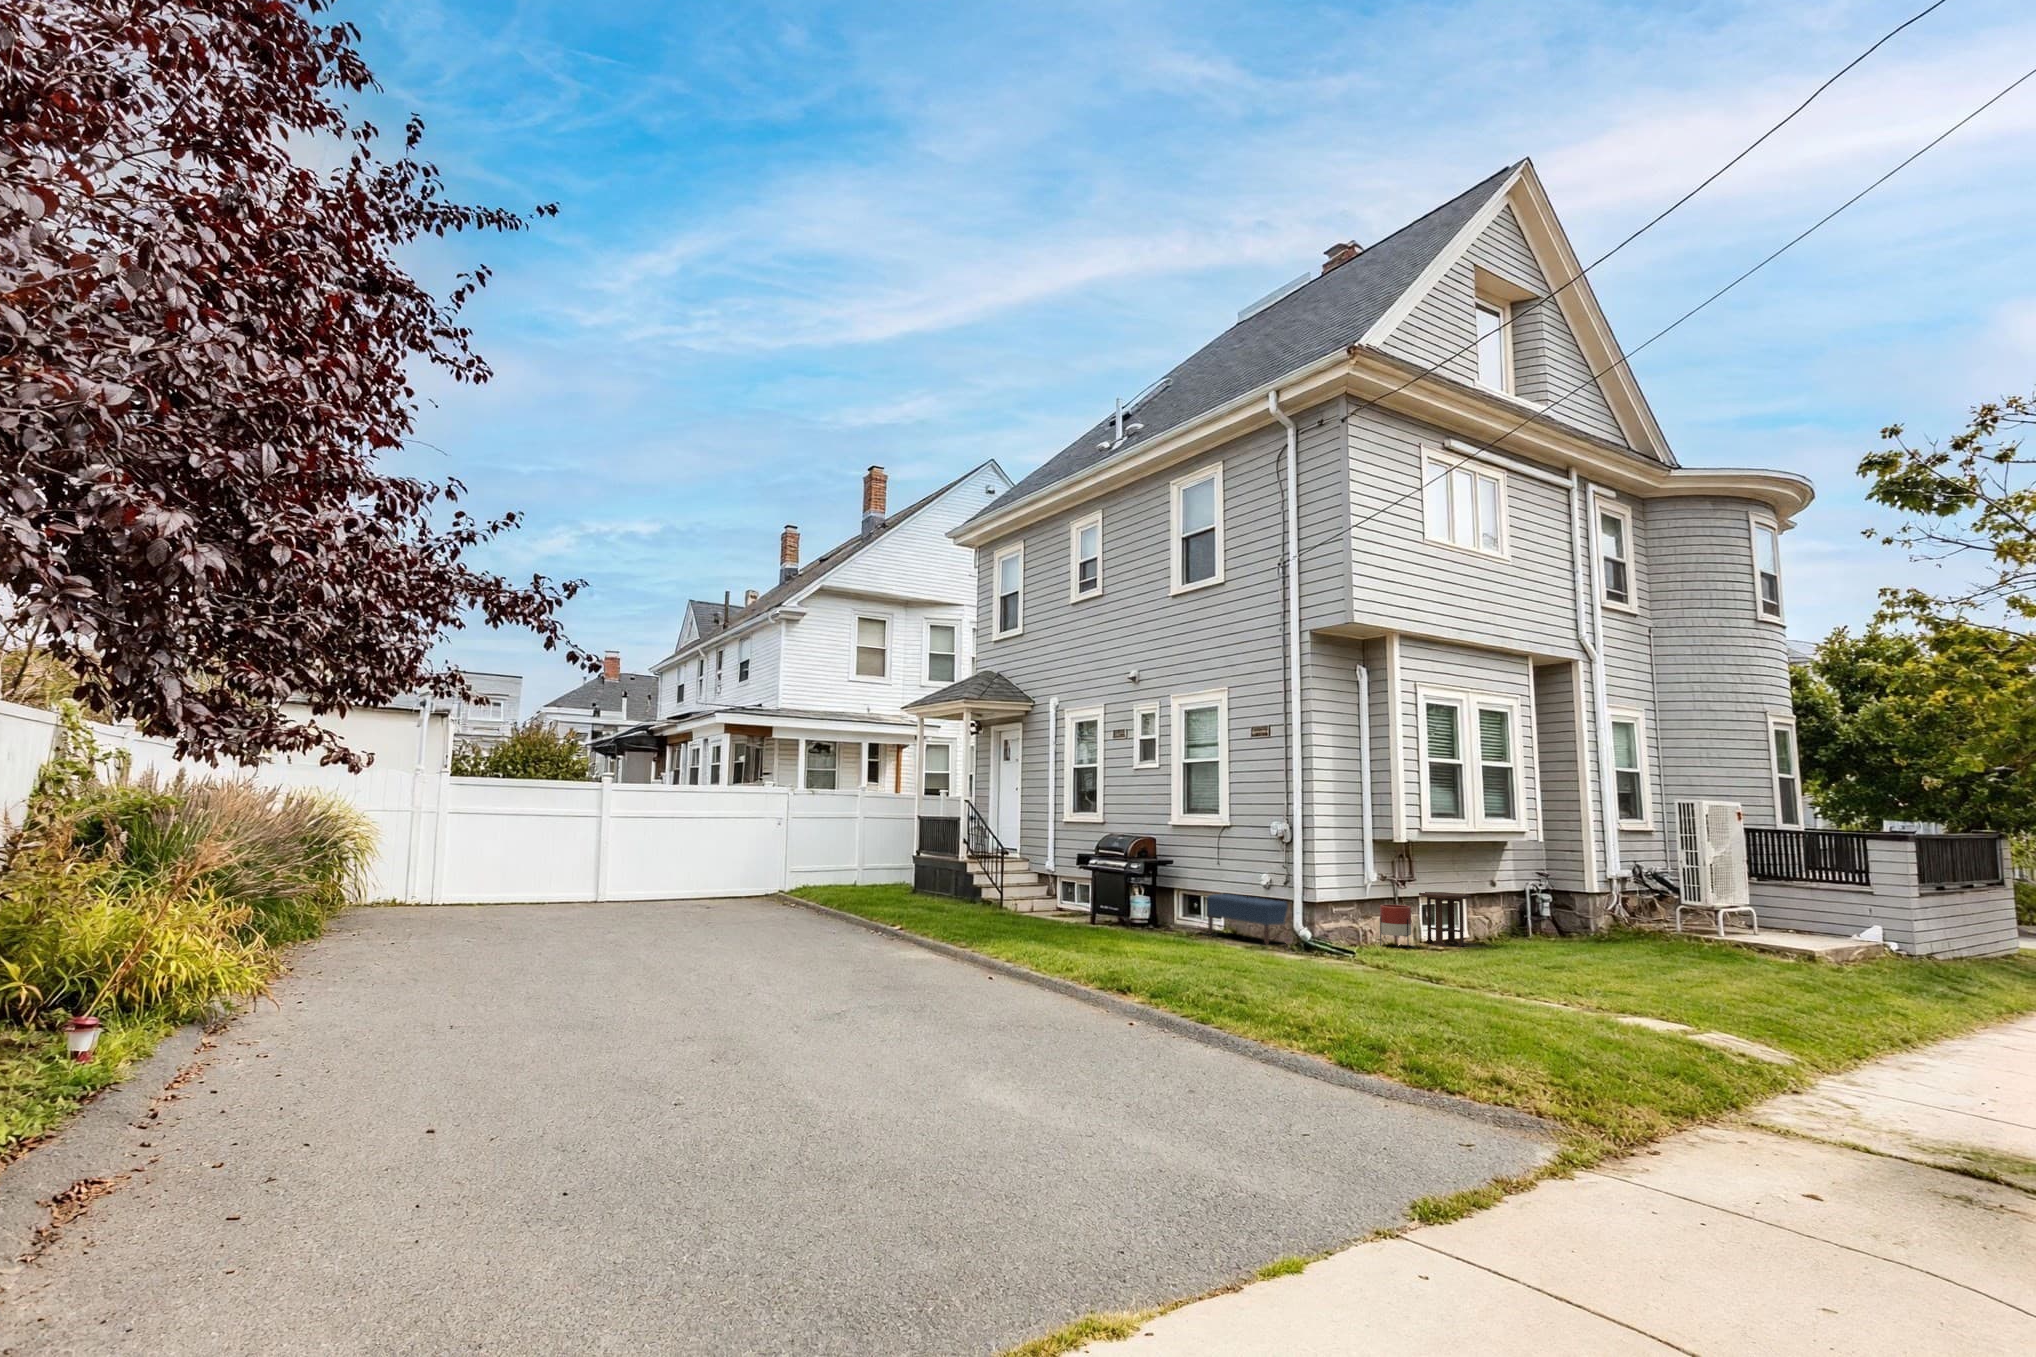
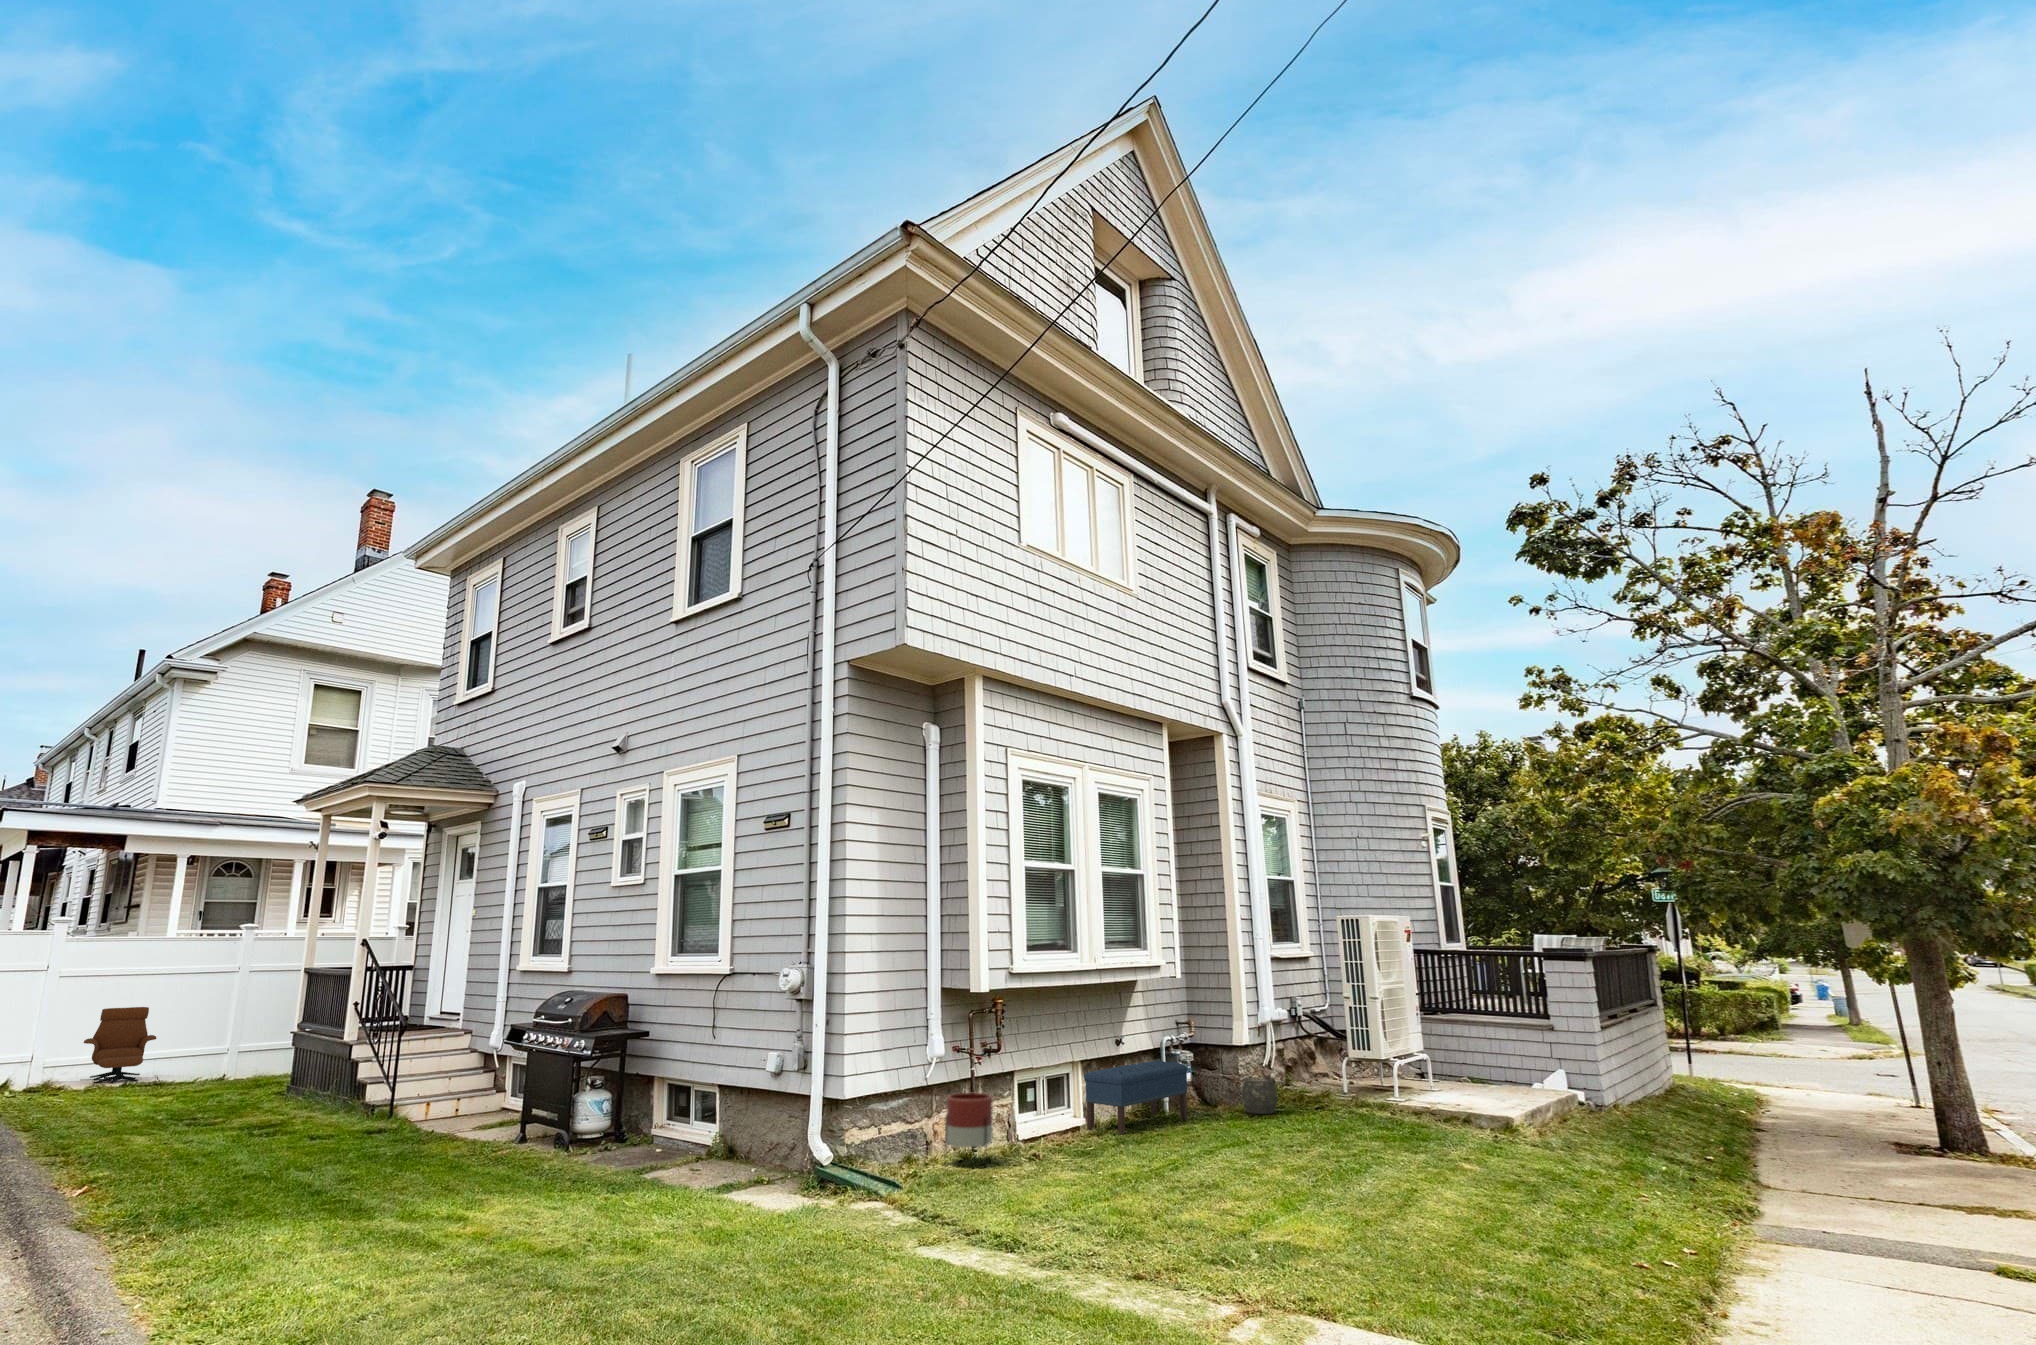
lounge chair: none [785,839,821,884] -> present [84,1007,156,1084]
side table: present [1419,892,1471,947] -> none [1010,1064,1084,1155]
bench: present [1207,894,1288,945] -> present [1084,1061,1188,1135]
woven basket: none [1587,915,1618,941] -> present [1241,1077,1278,1114]

